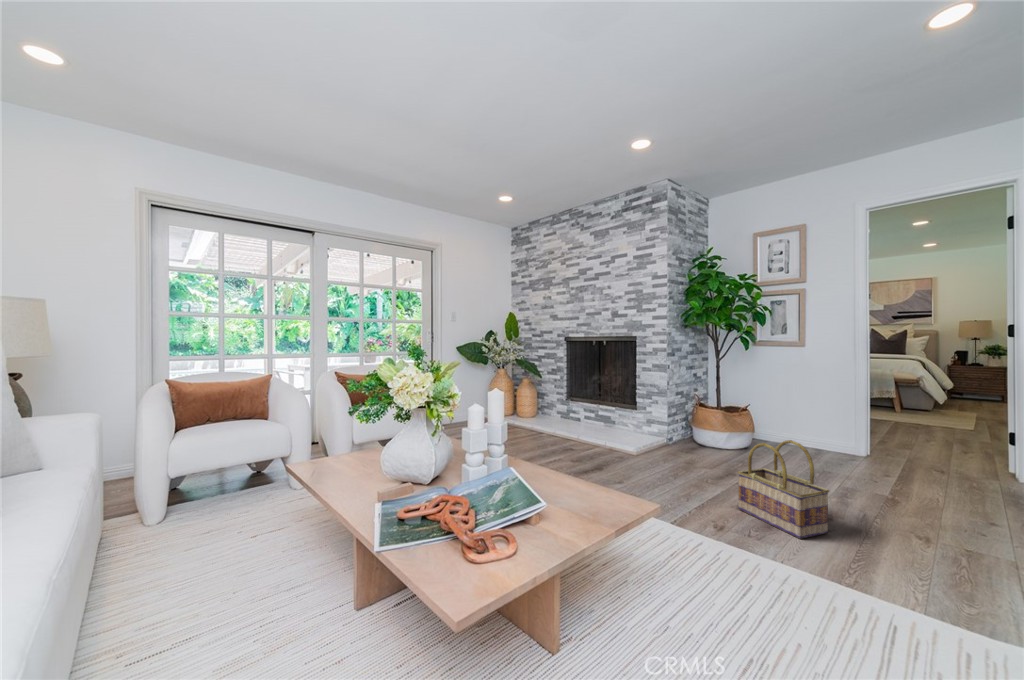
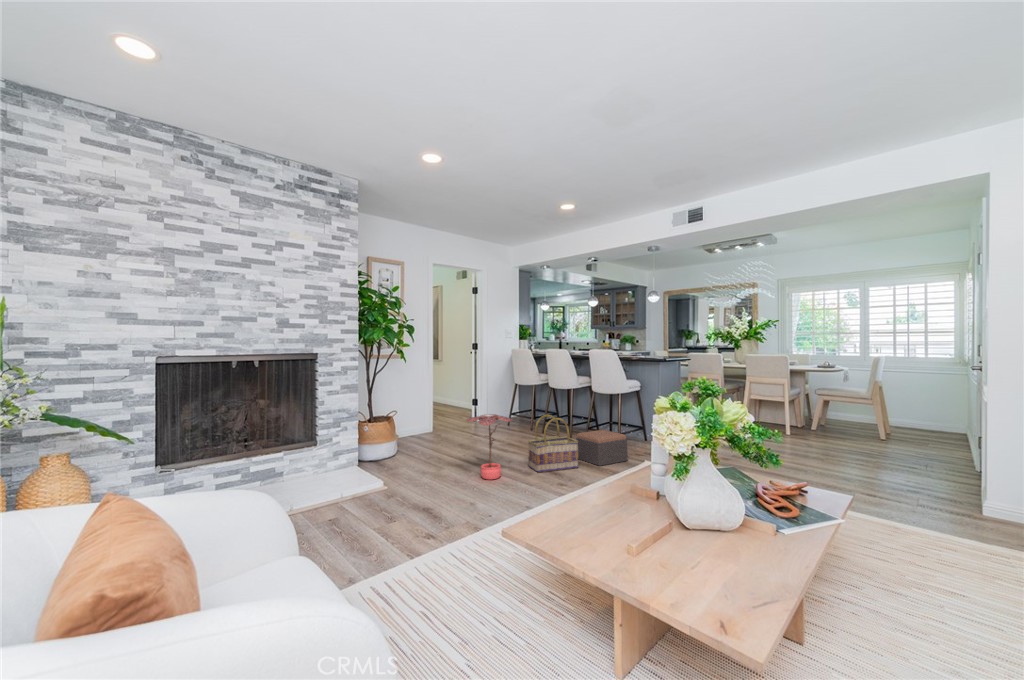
potted plant: none [664,413,723,489] -> present [466,414,513,480]
footstool: none [836,499,966,600] -> present [576,430,628,466]

